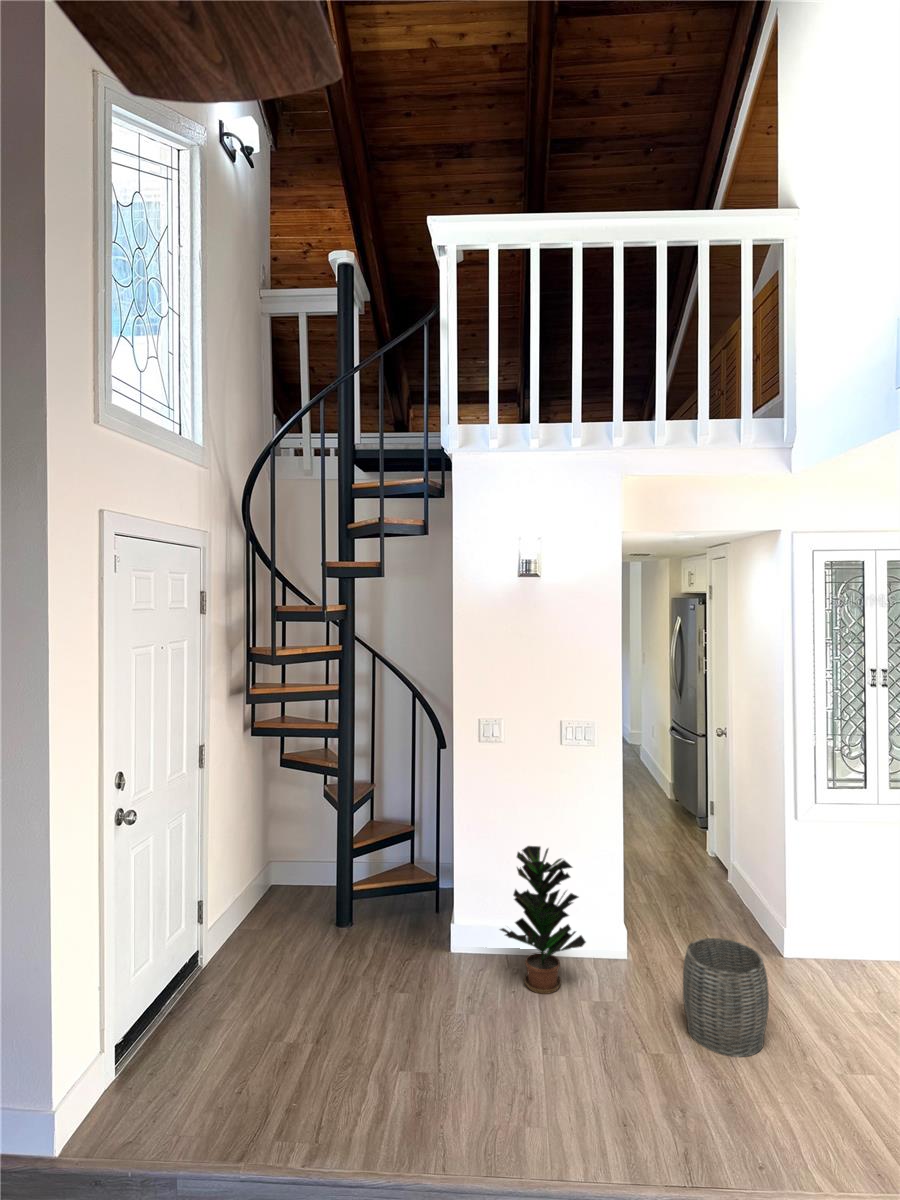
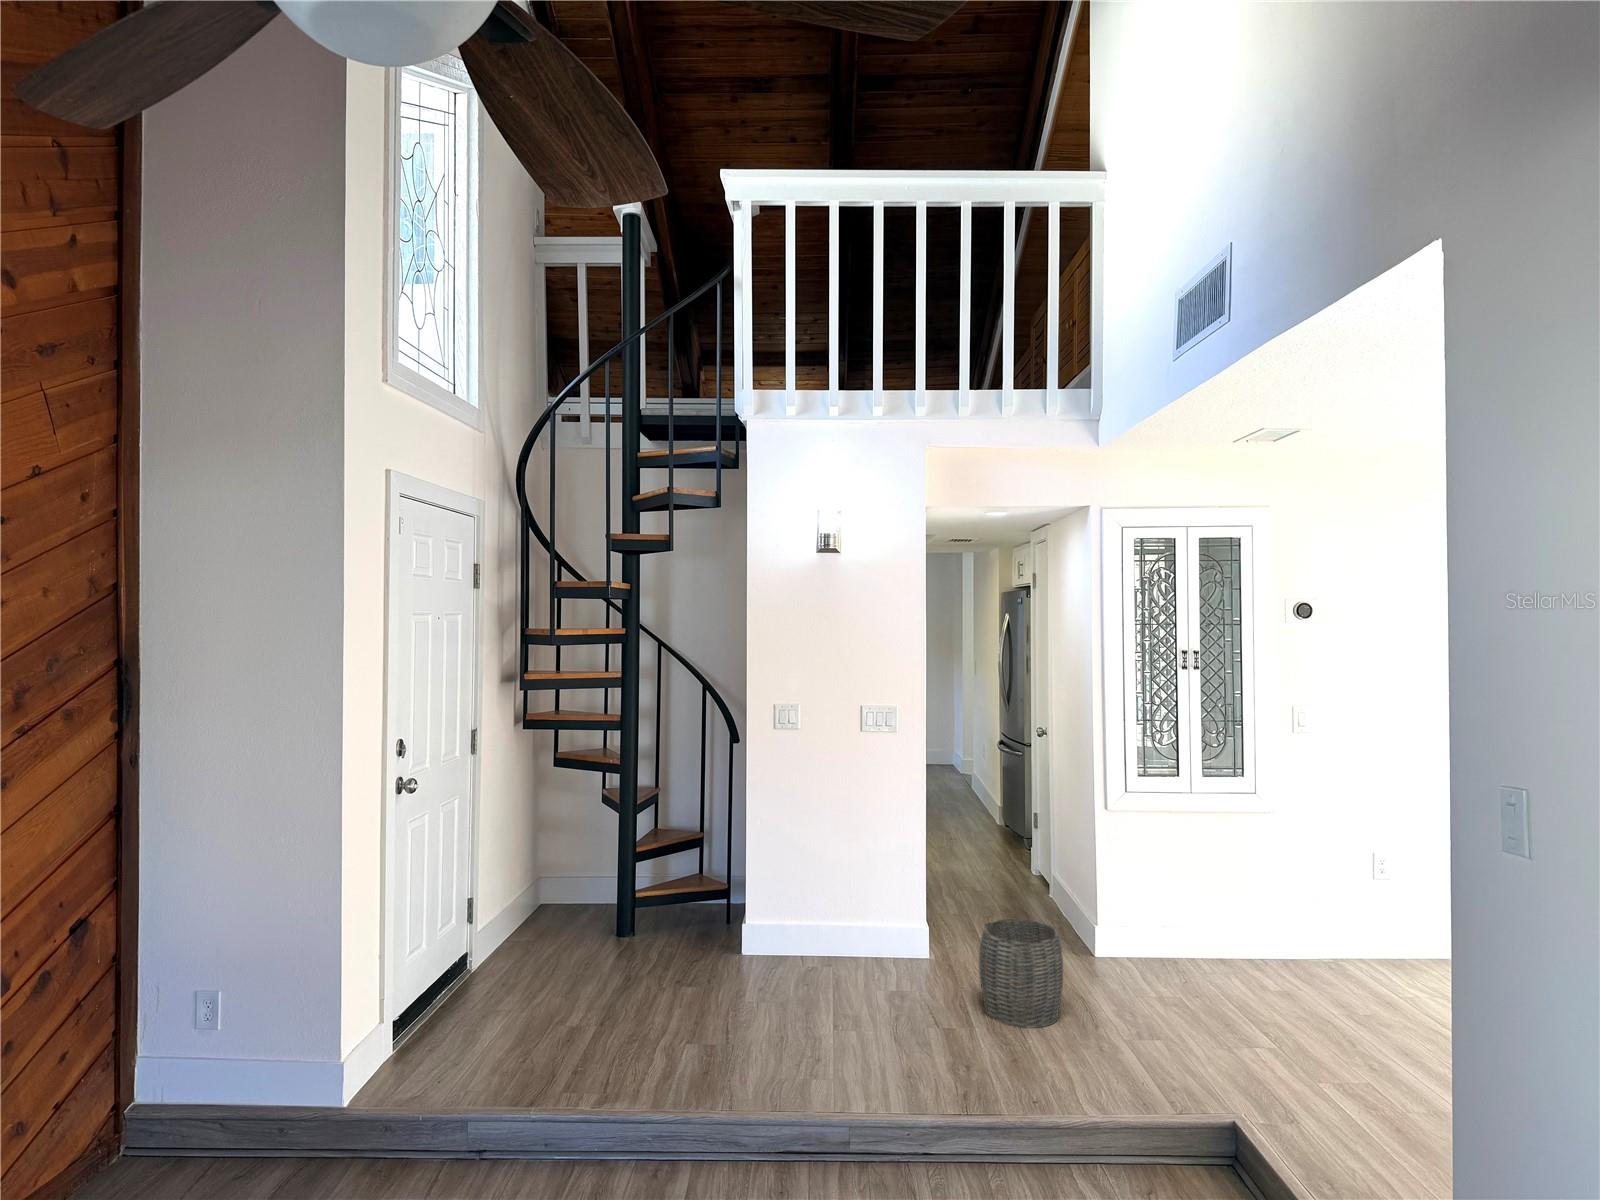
potted plant: present [500,846,586,994] -> none [793,834,884,985]

